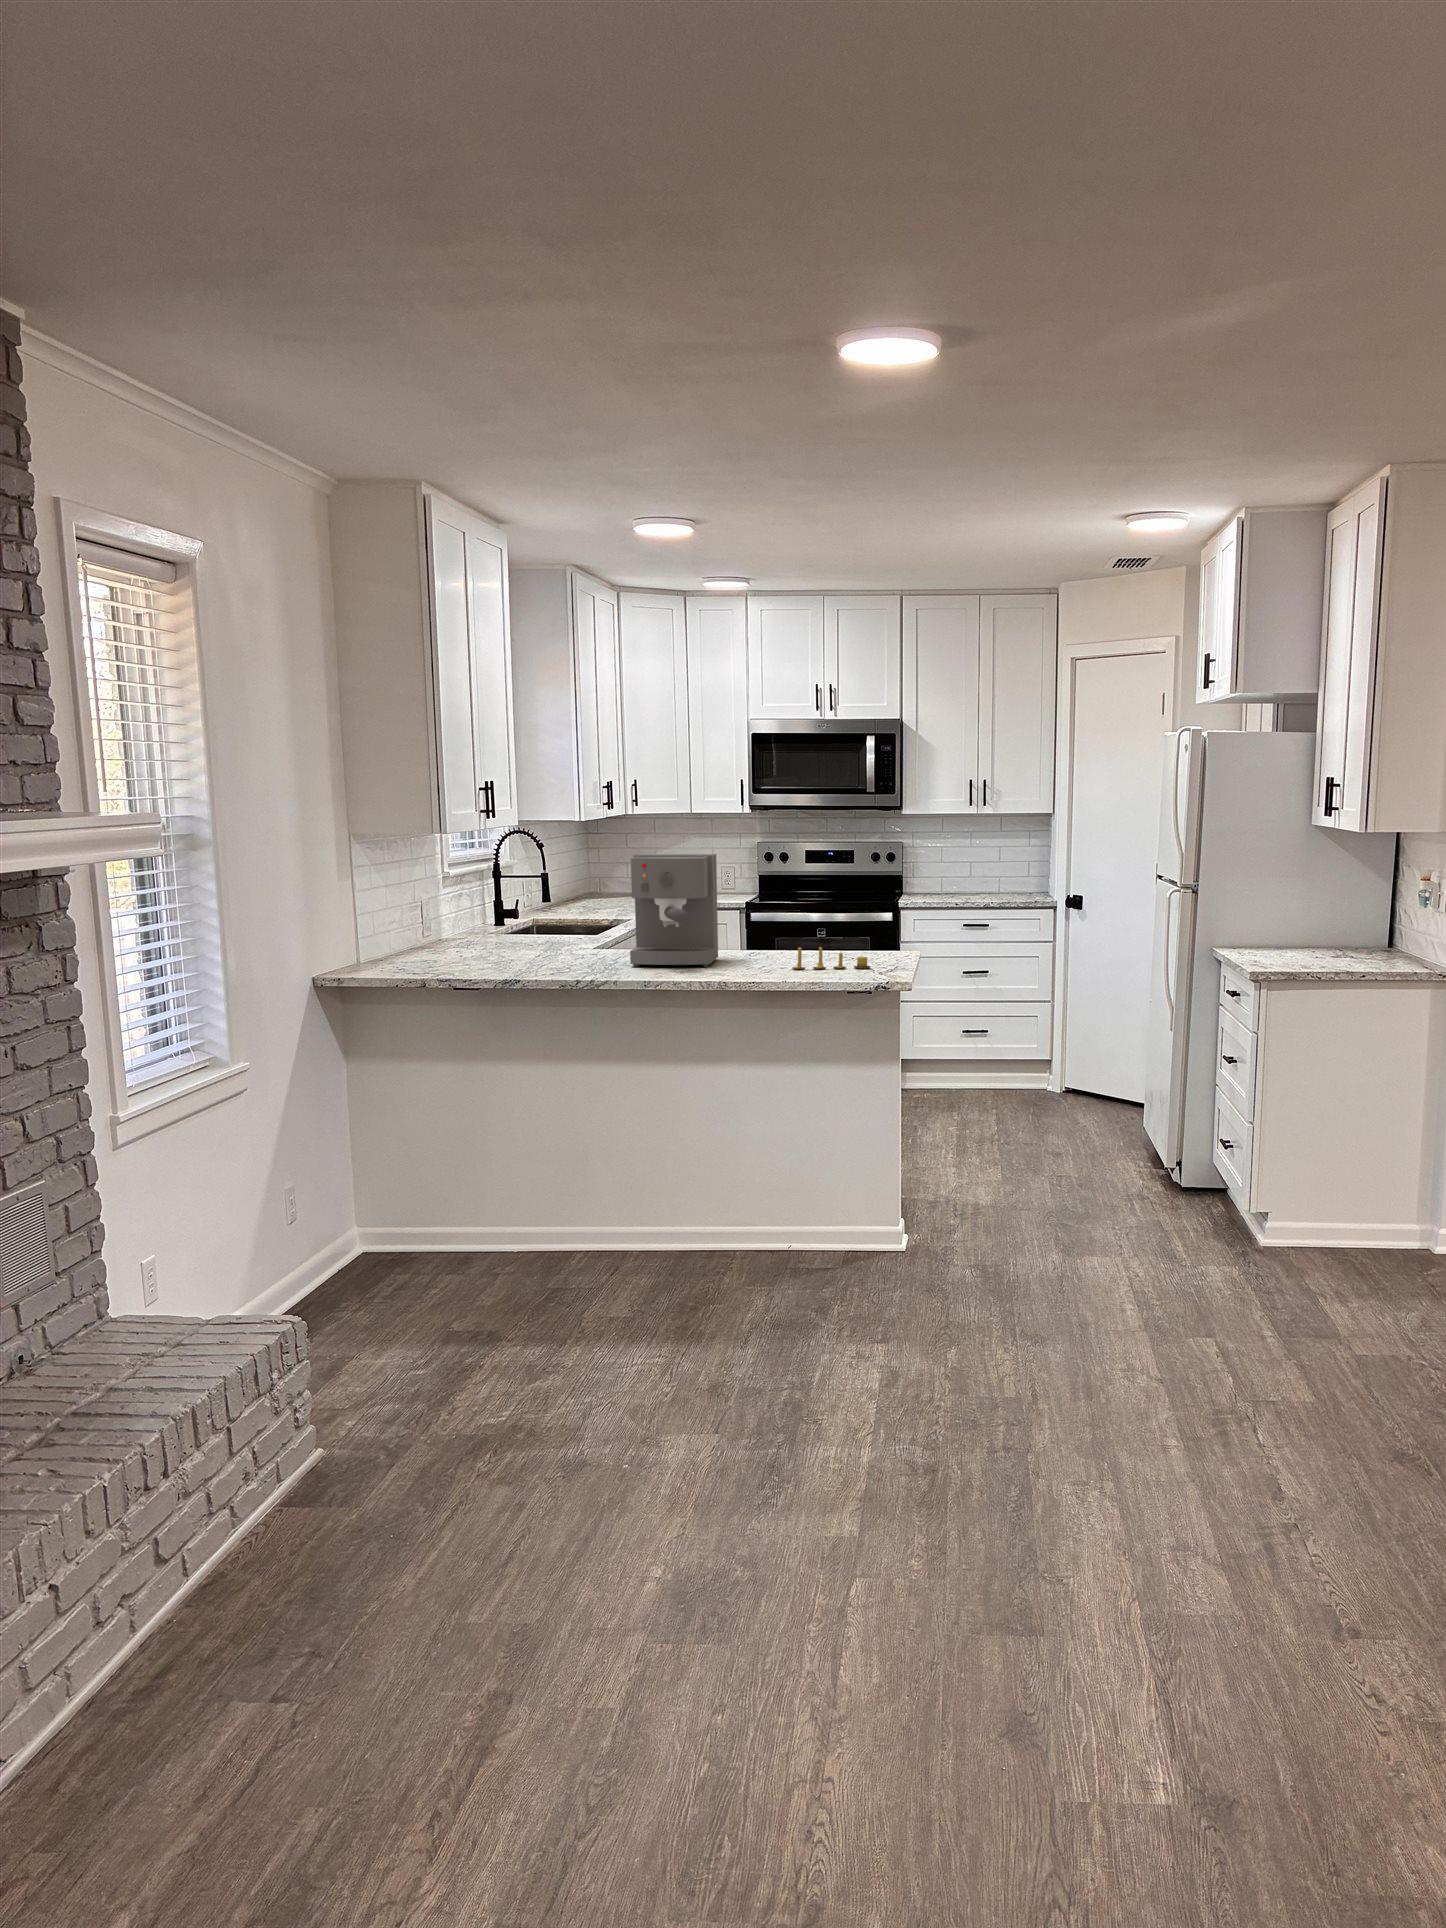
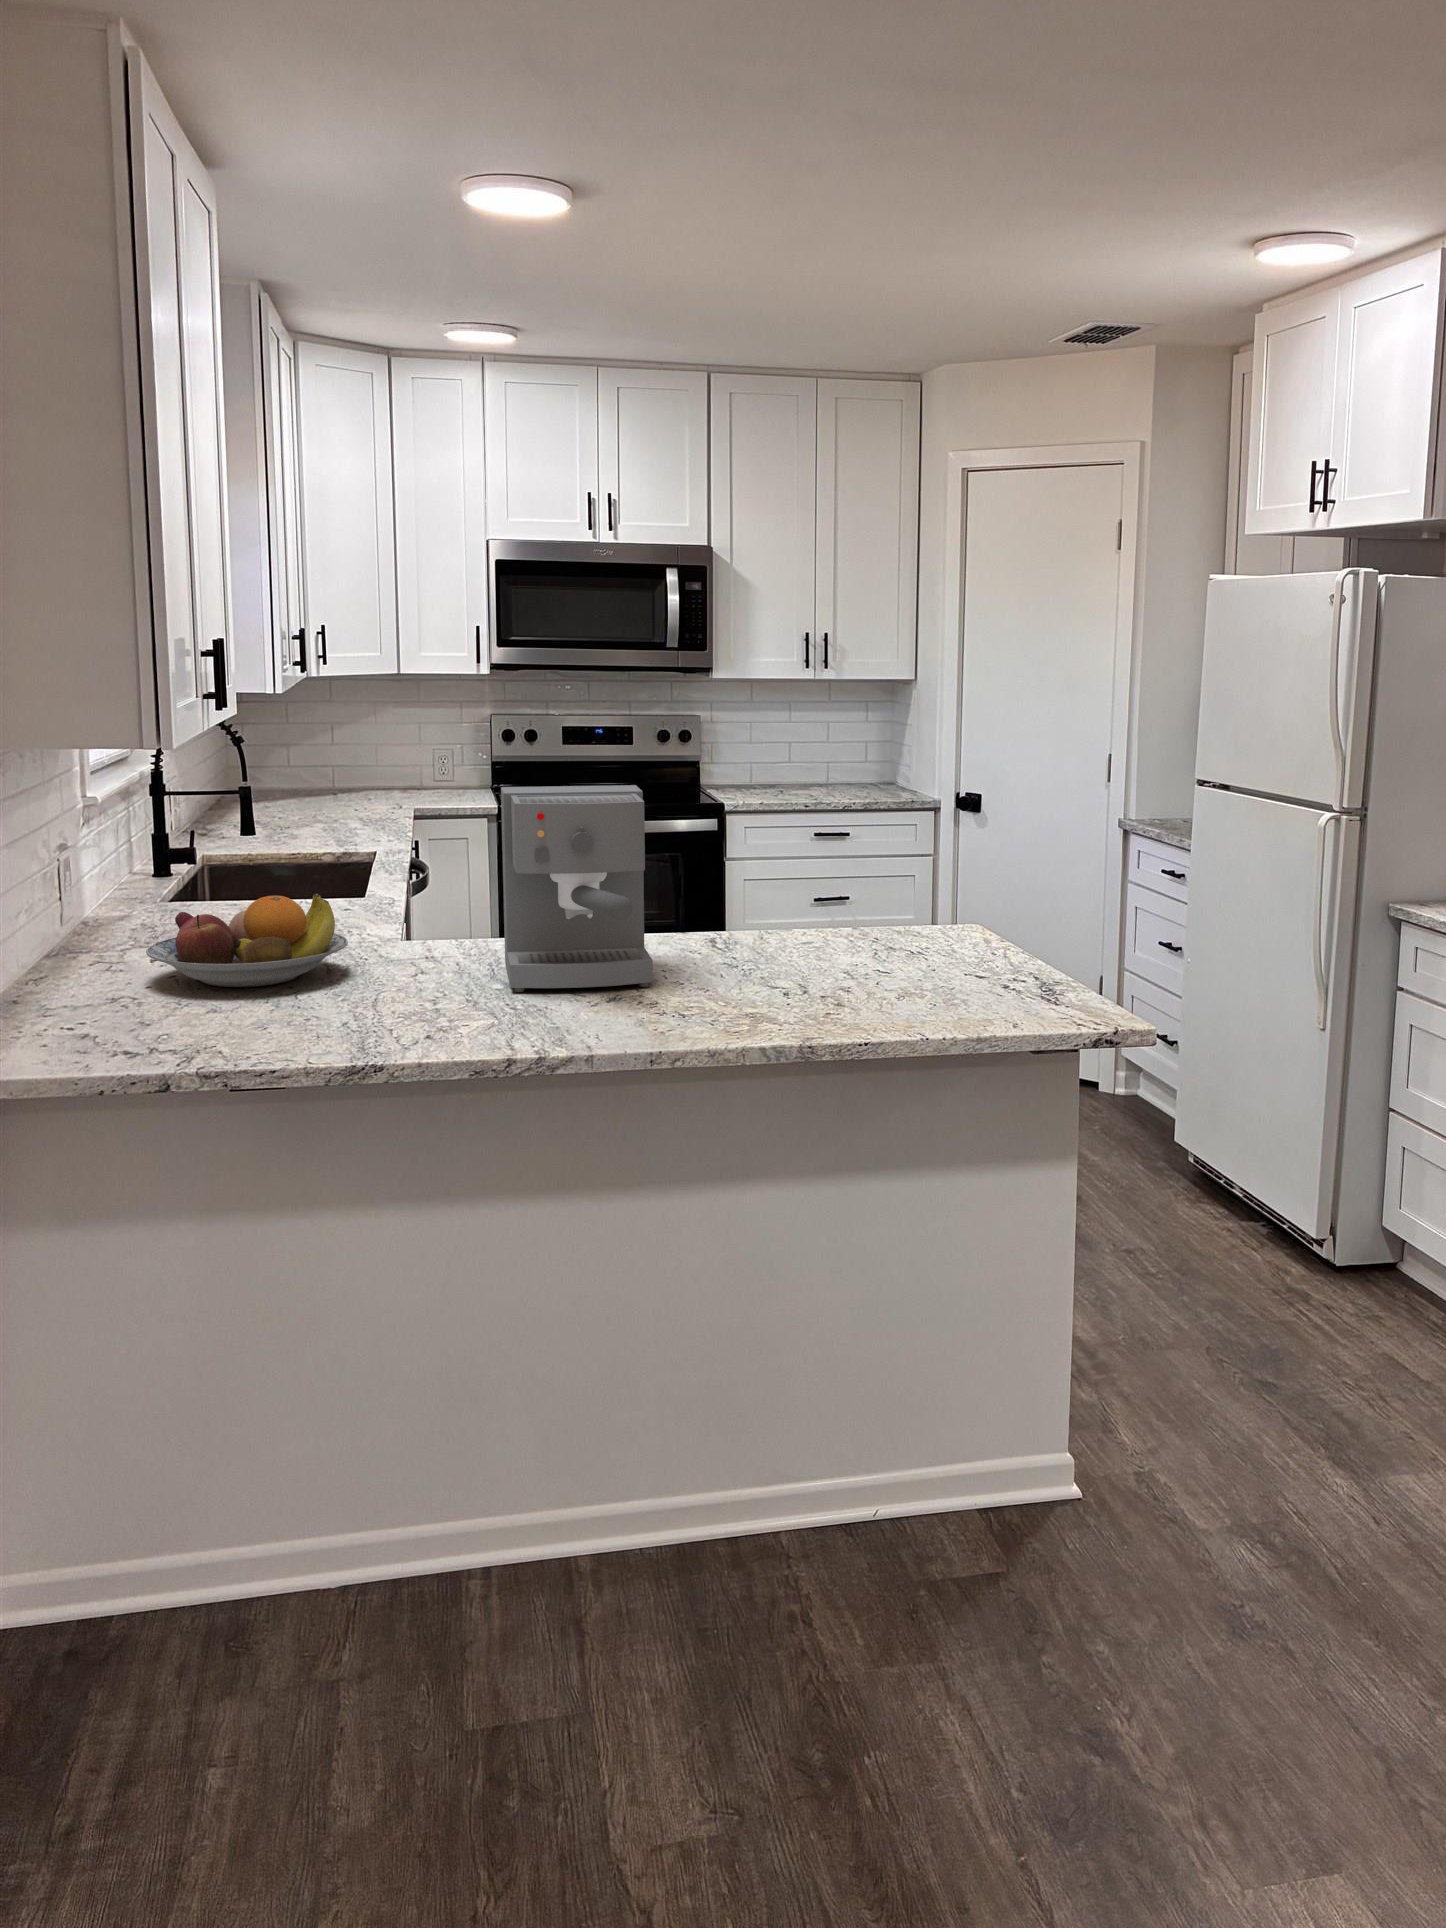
fruit bowl: none [448,913,556,961] -> present [146,894,348,987]
candle: present [792,947,870,969] -> none [800,944,926,988]

